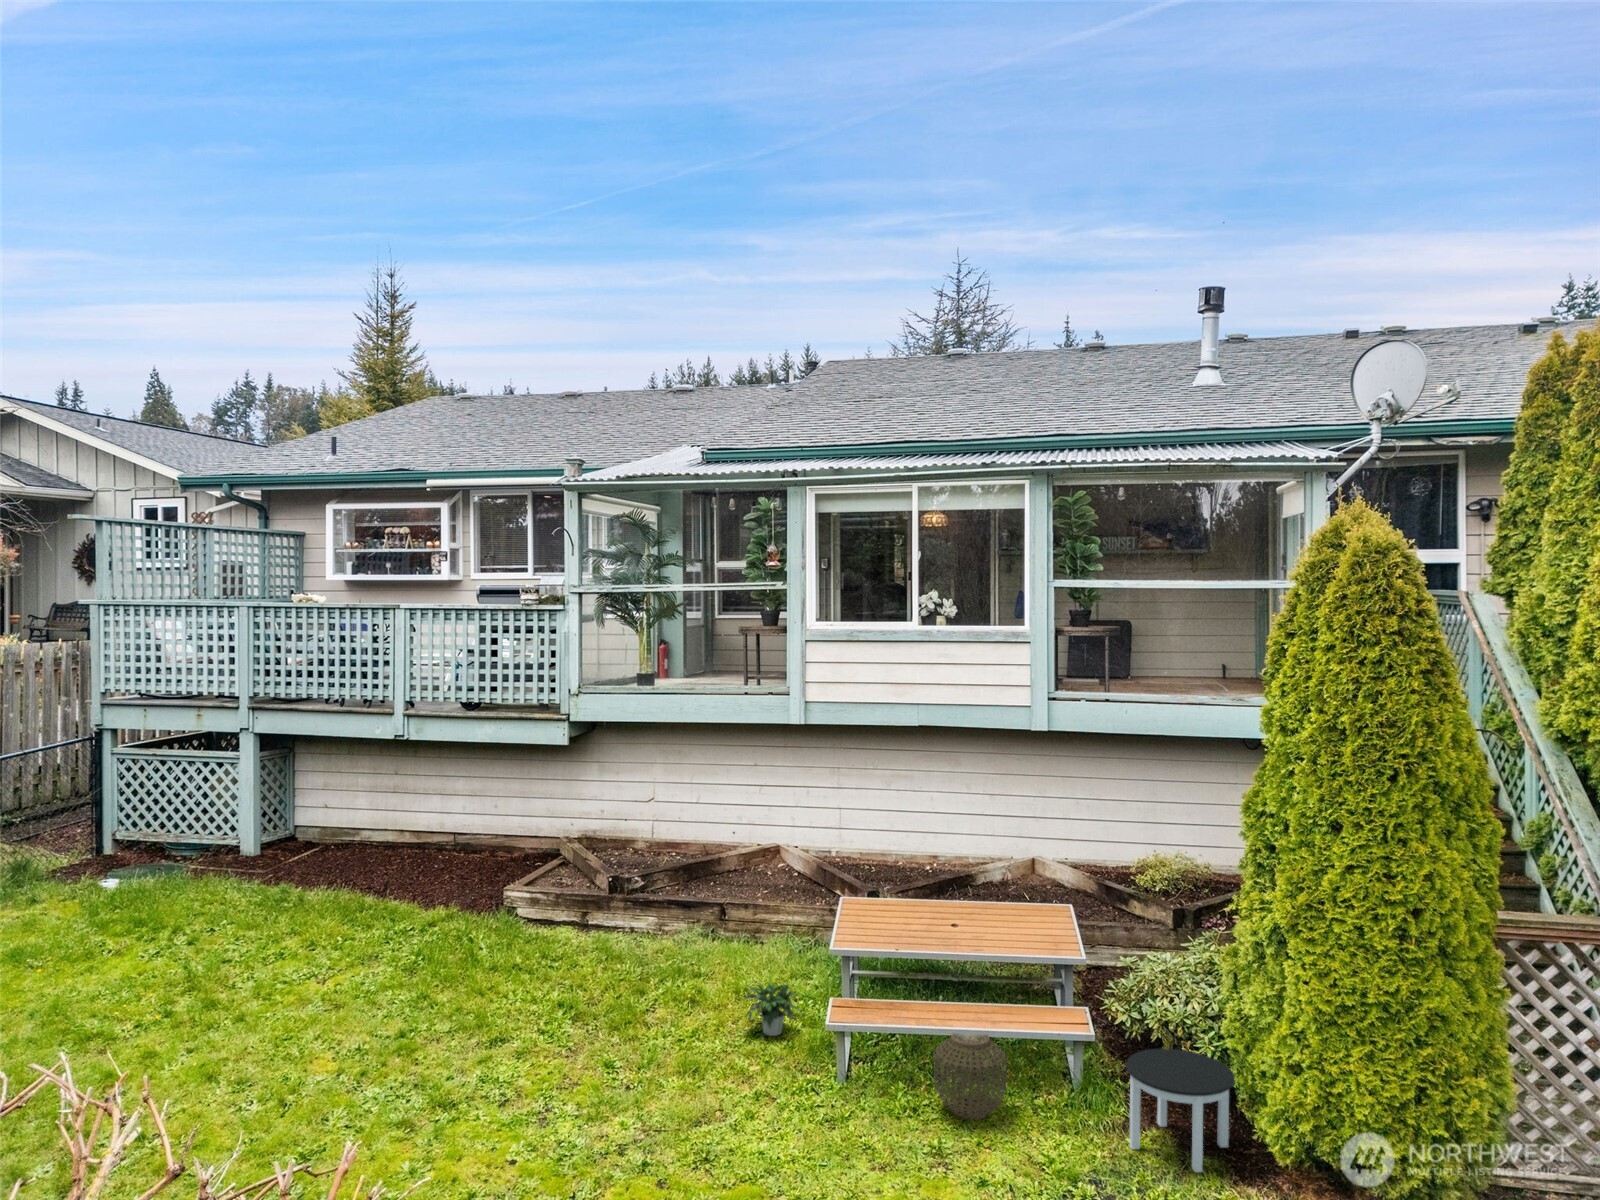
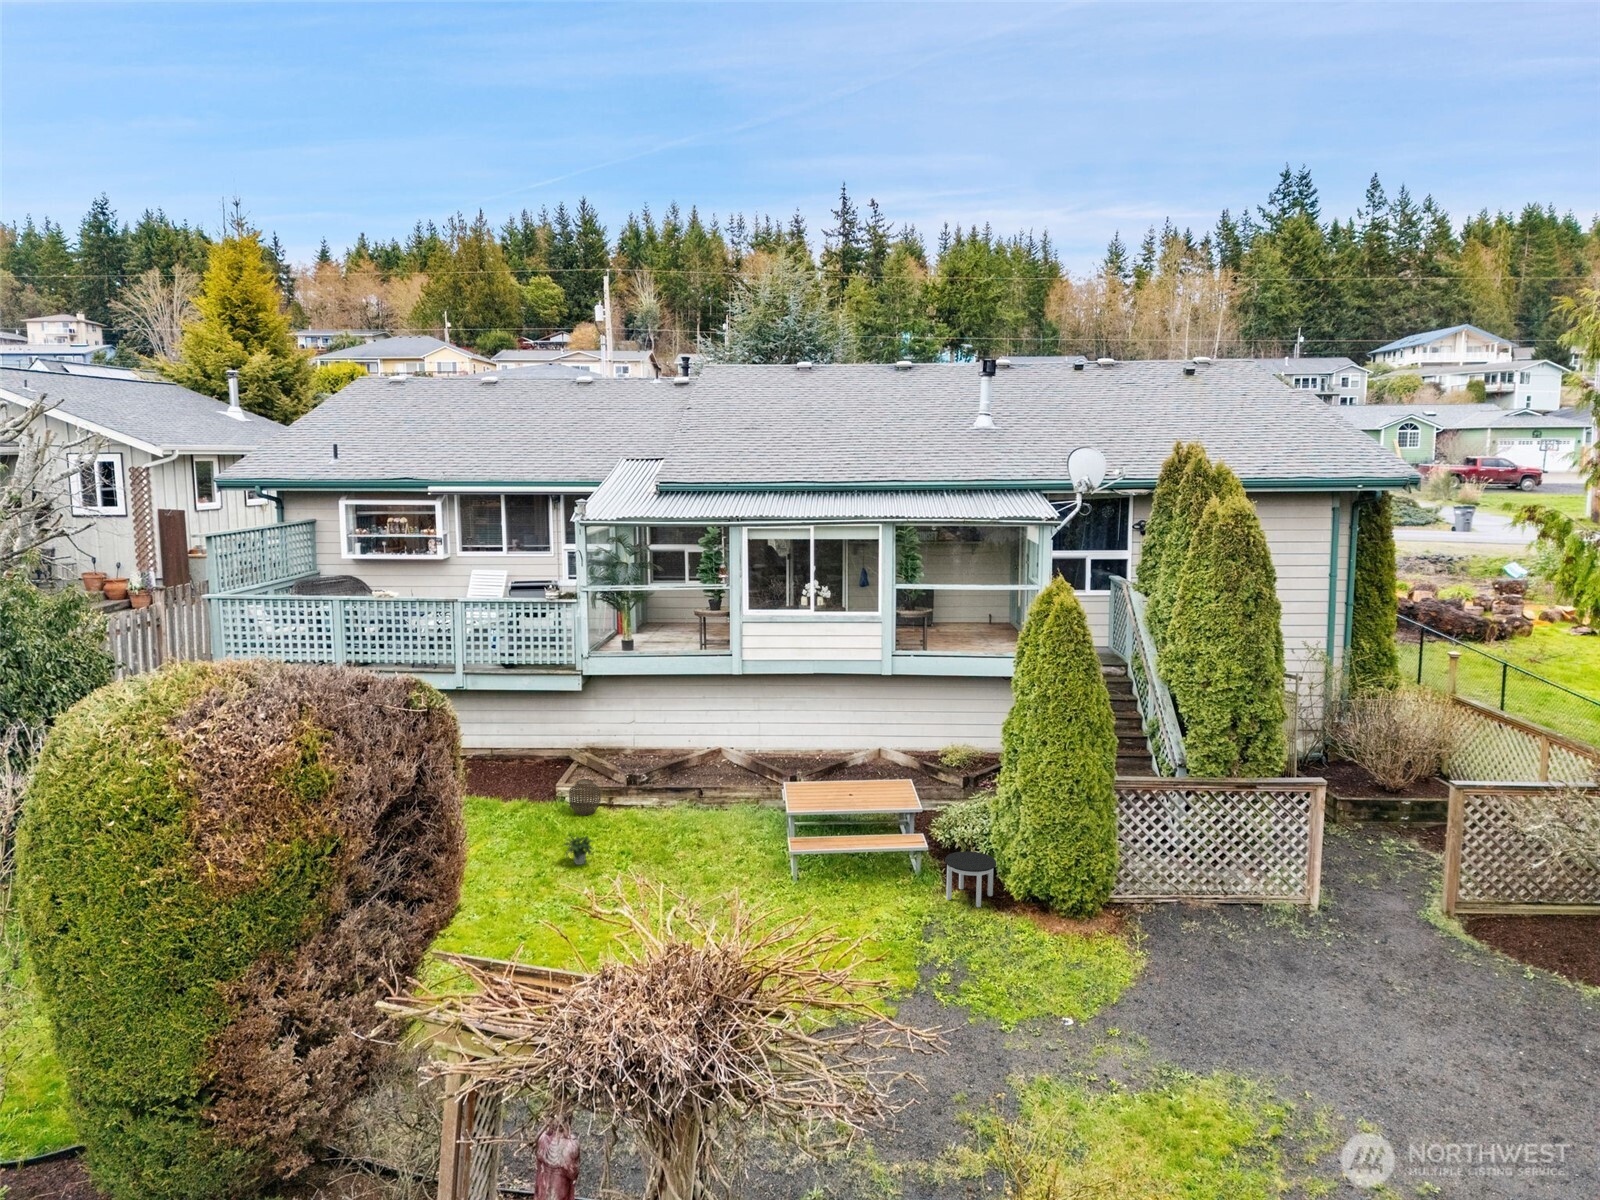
potted plant: present [744,982,800,1036] -> present [564,836,592,865]
woven basket: present [934,1034,1007,1119] -> present [569,780,601,815]

